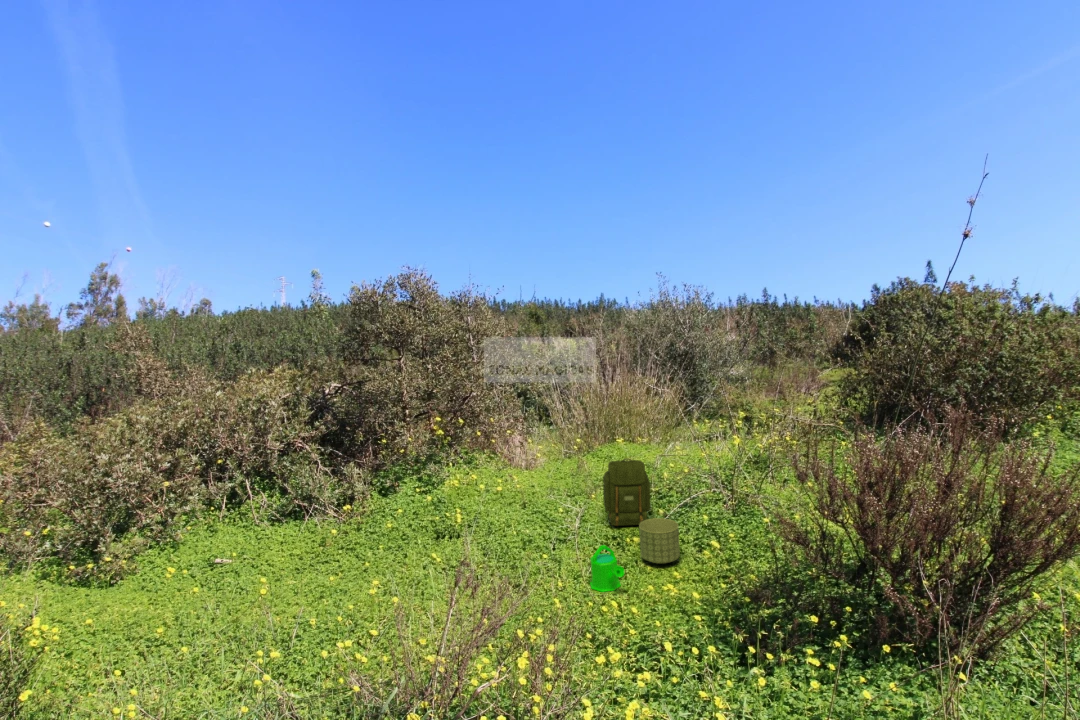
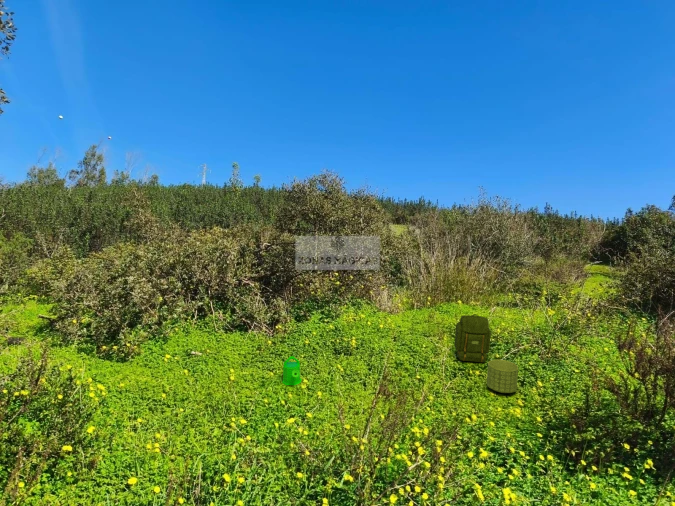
watering can: present [590,545,624,592] -> present [282,356,302,385]

